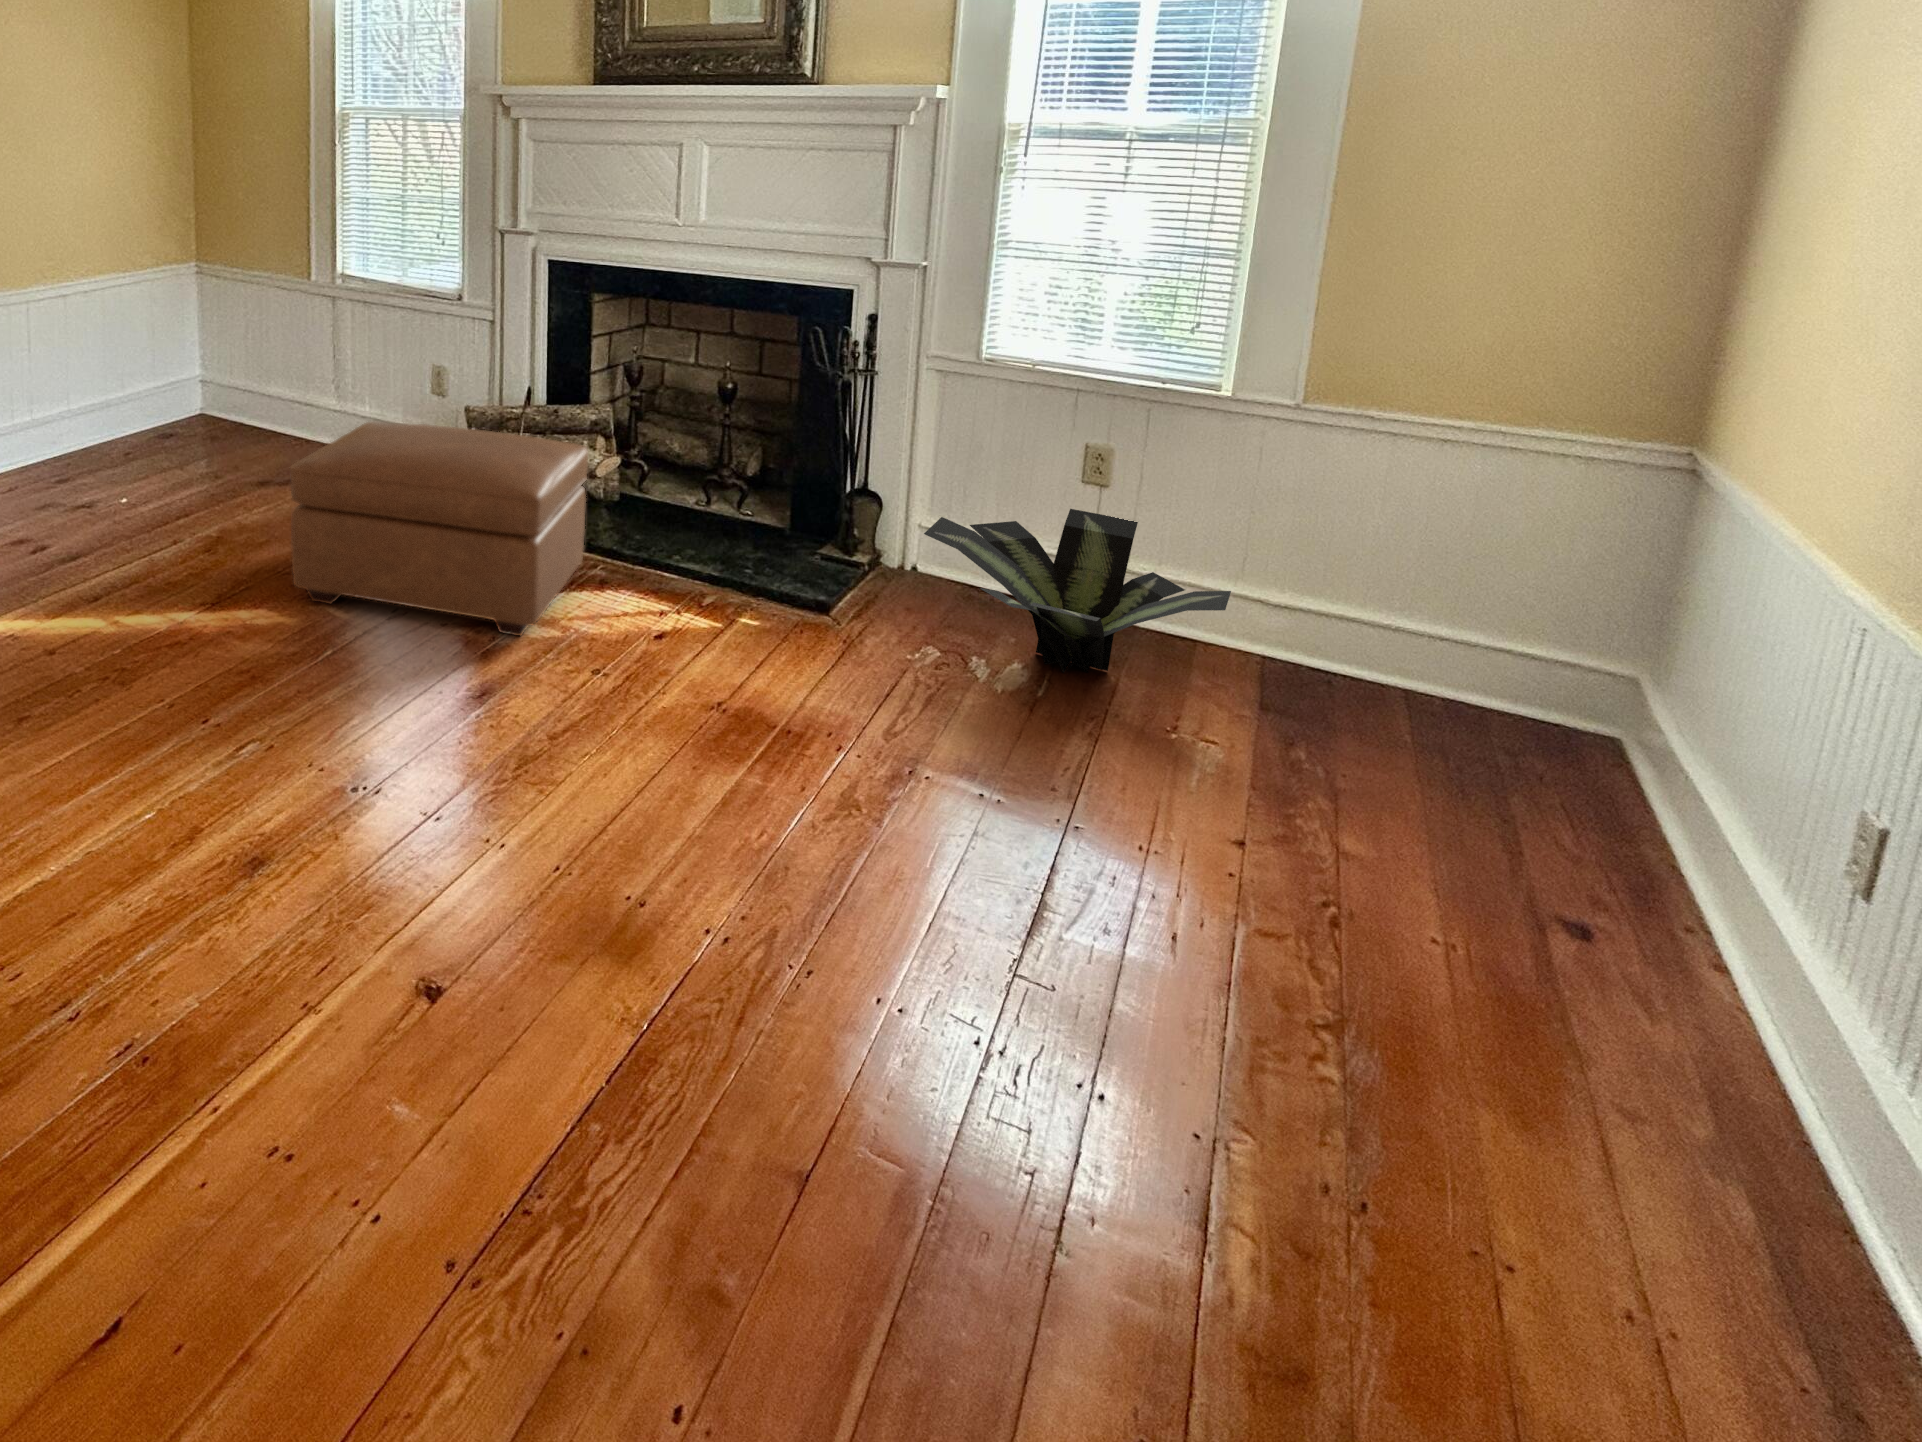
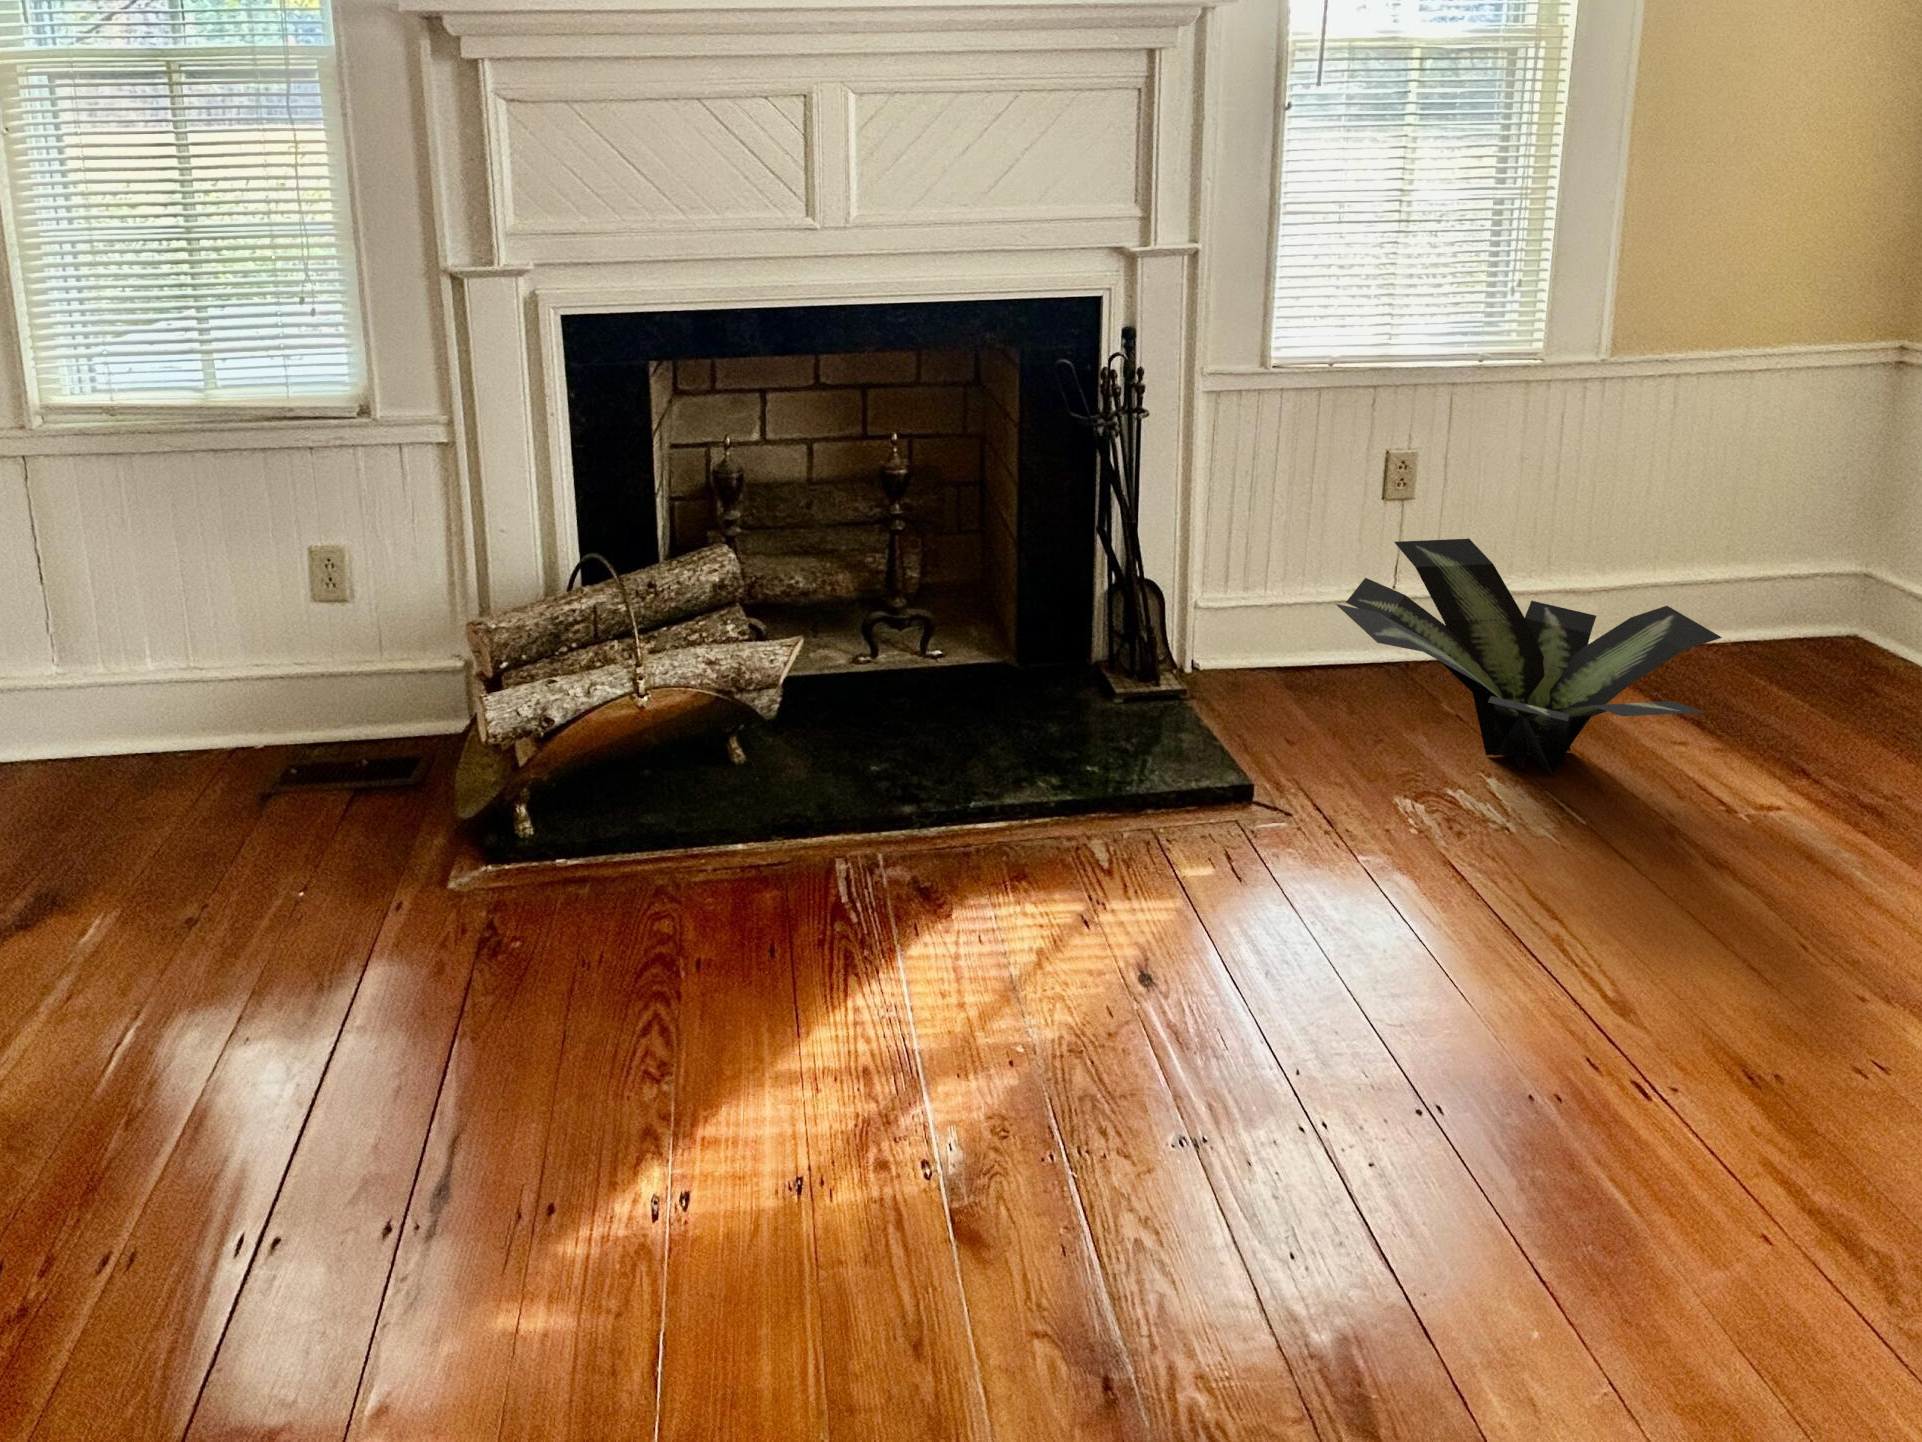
ottoman: present [290,422,588,636] -> none [363,655,1021,1296]

